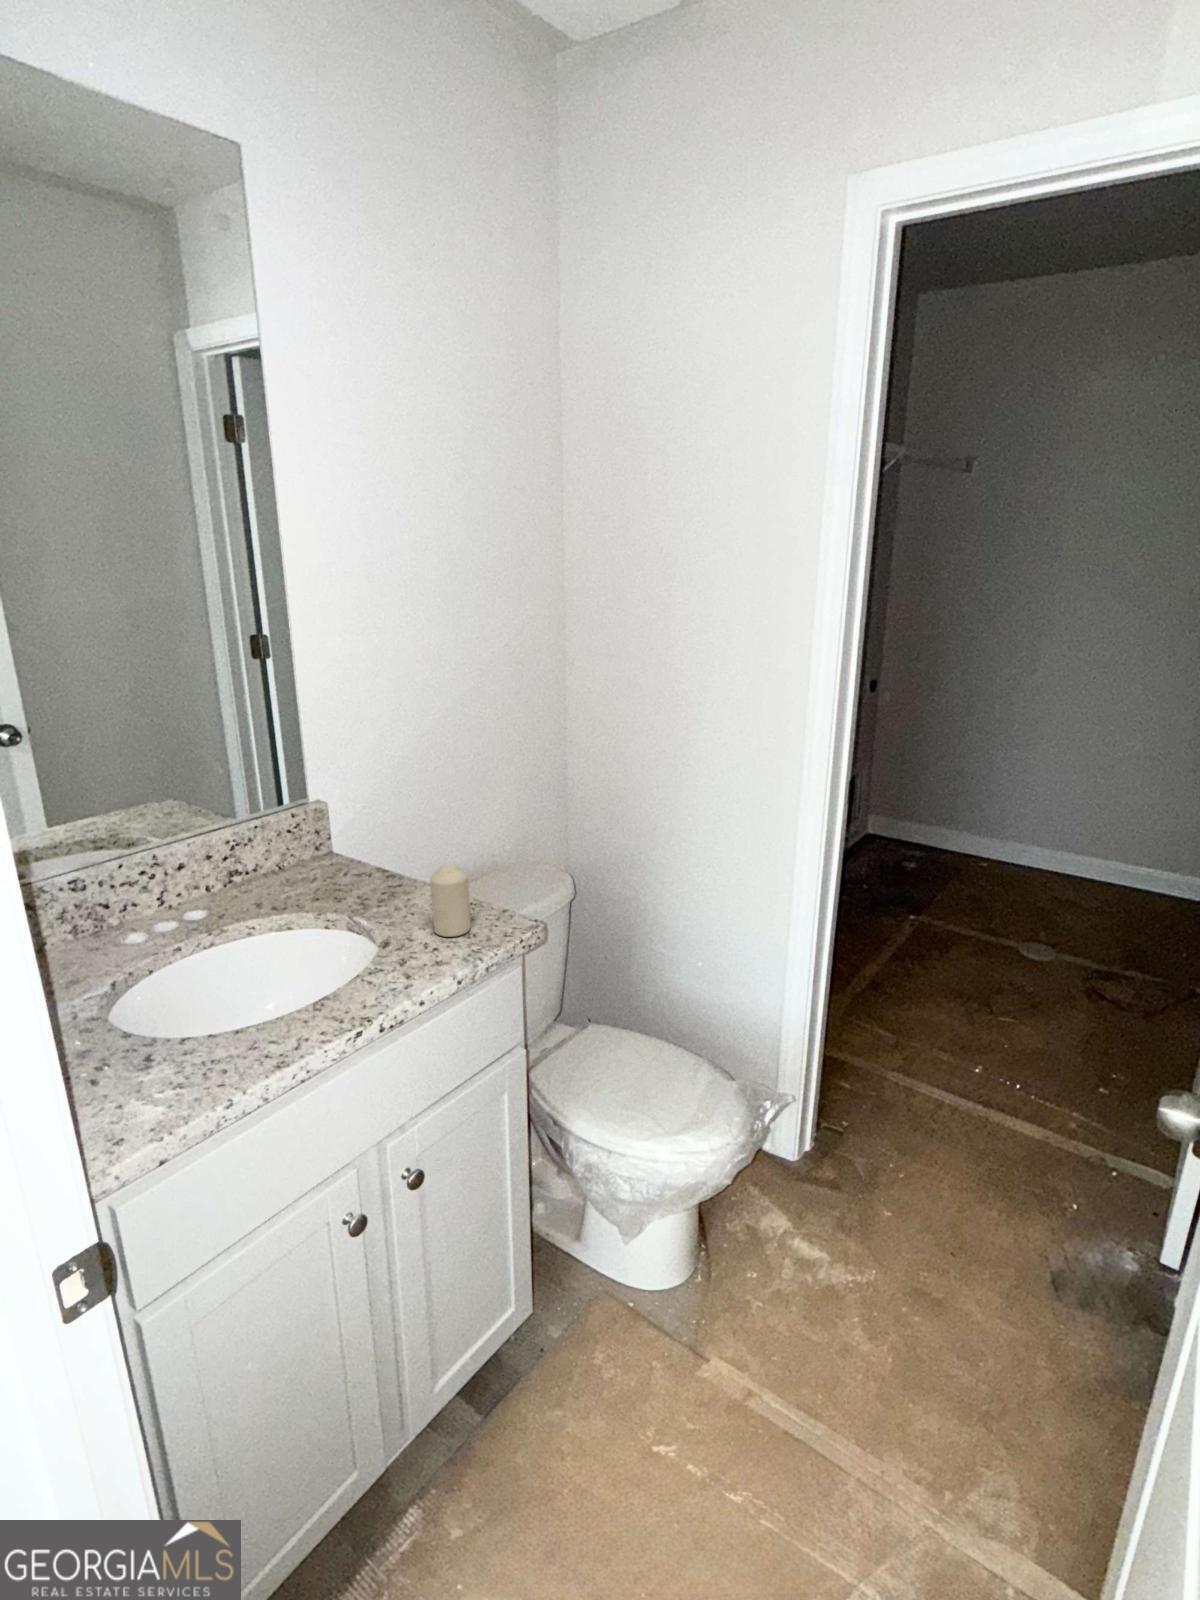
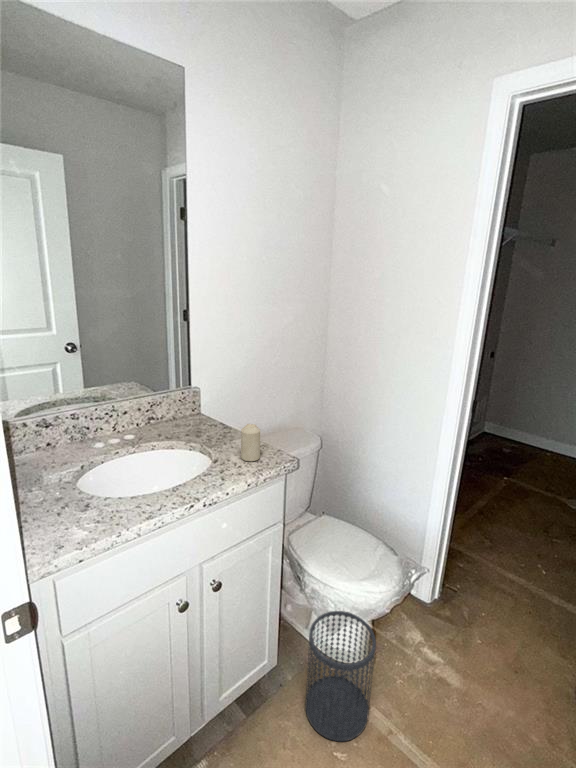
wastebasket: none [590,1195,713,1427] -> present [306,611,376,741]

